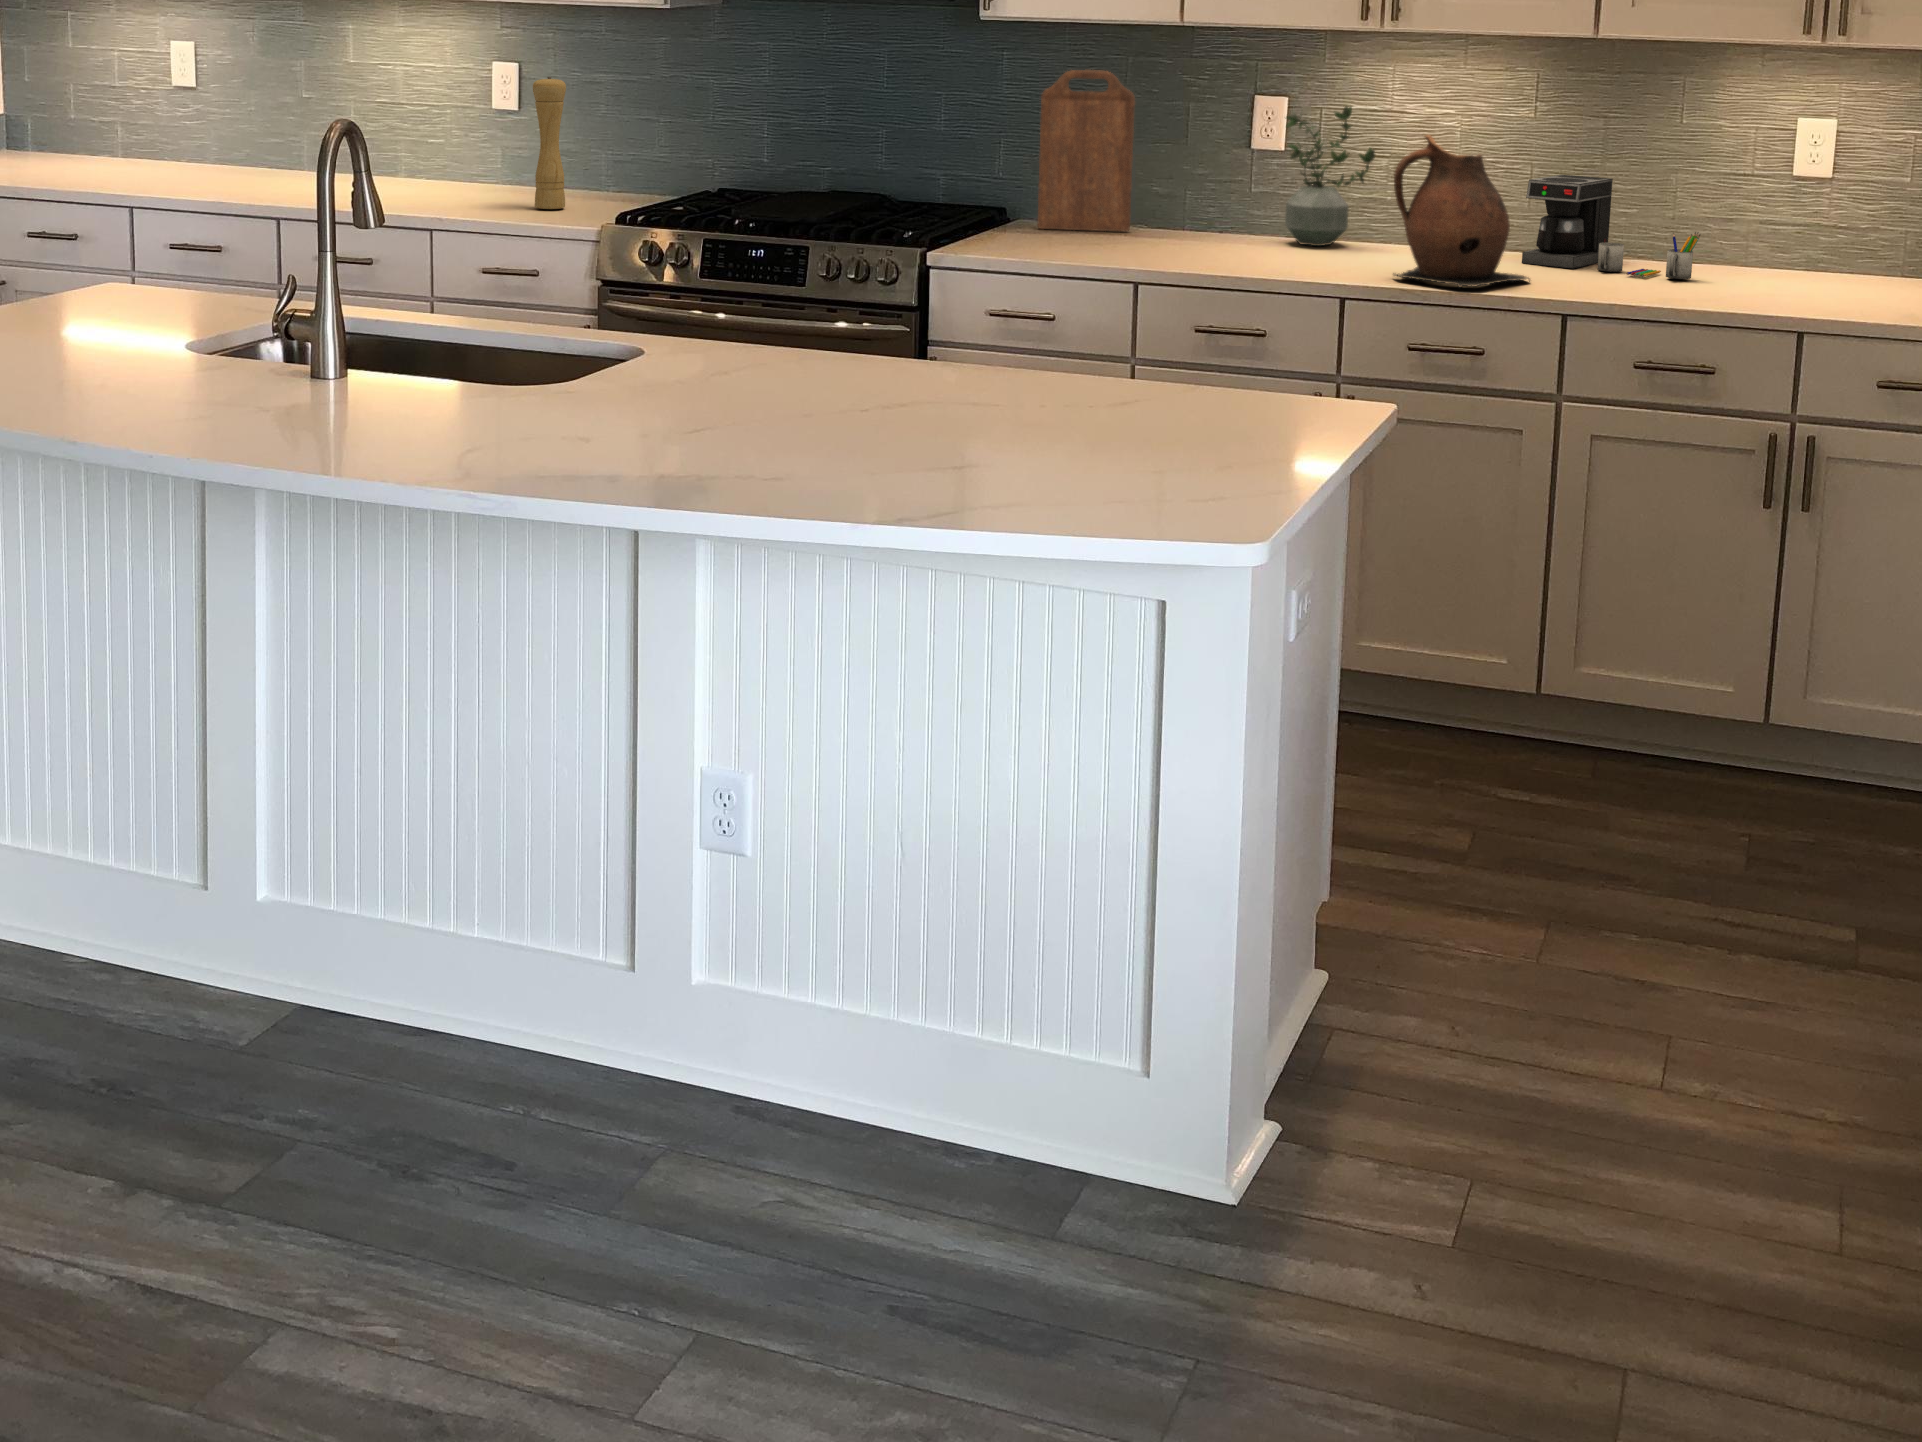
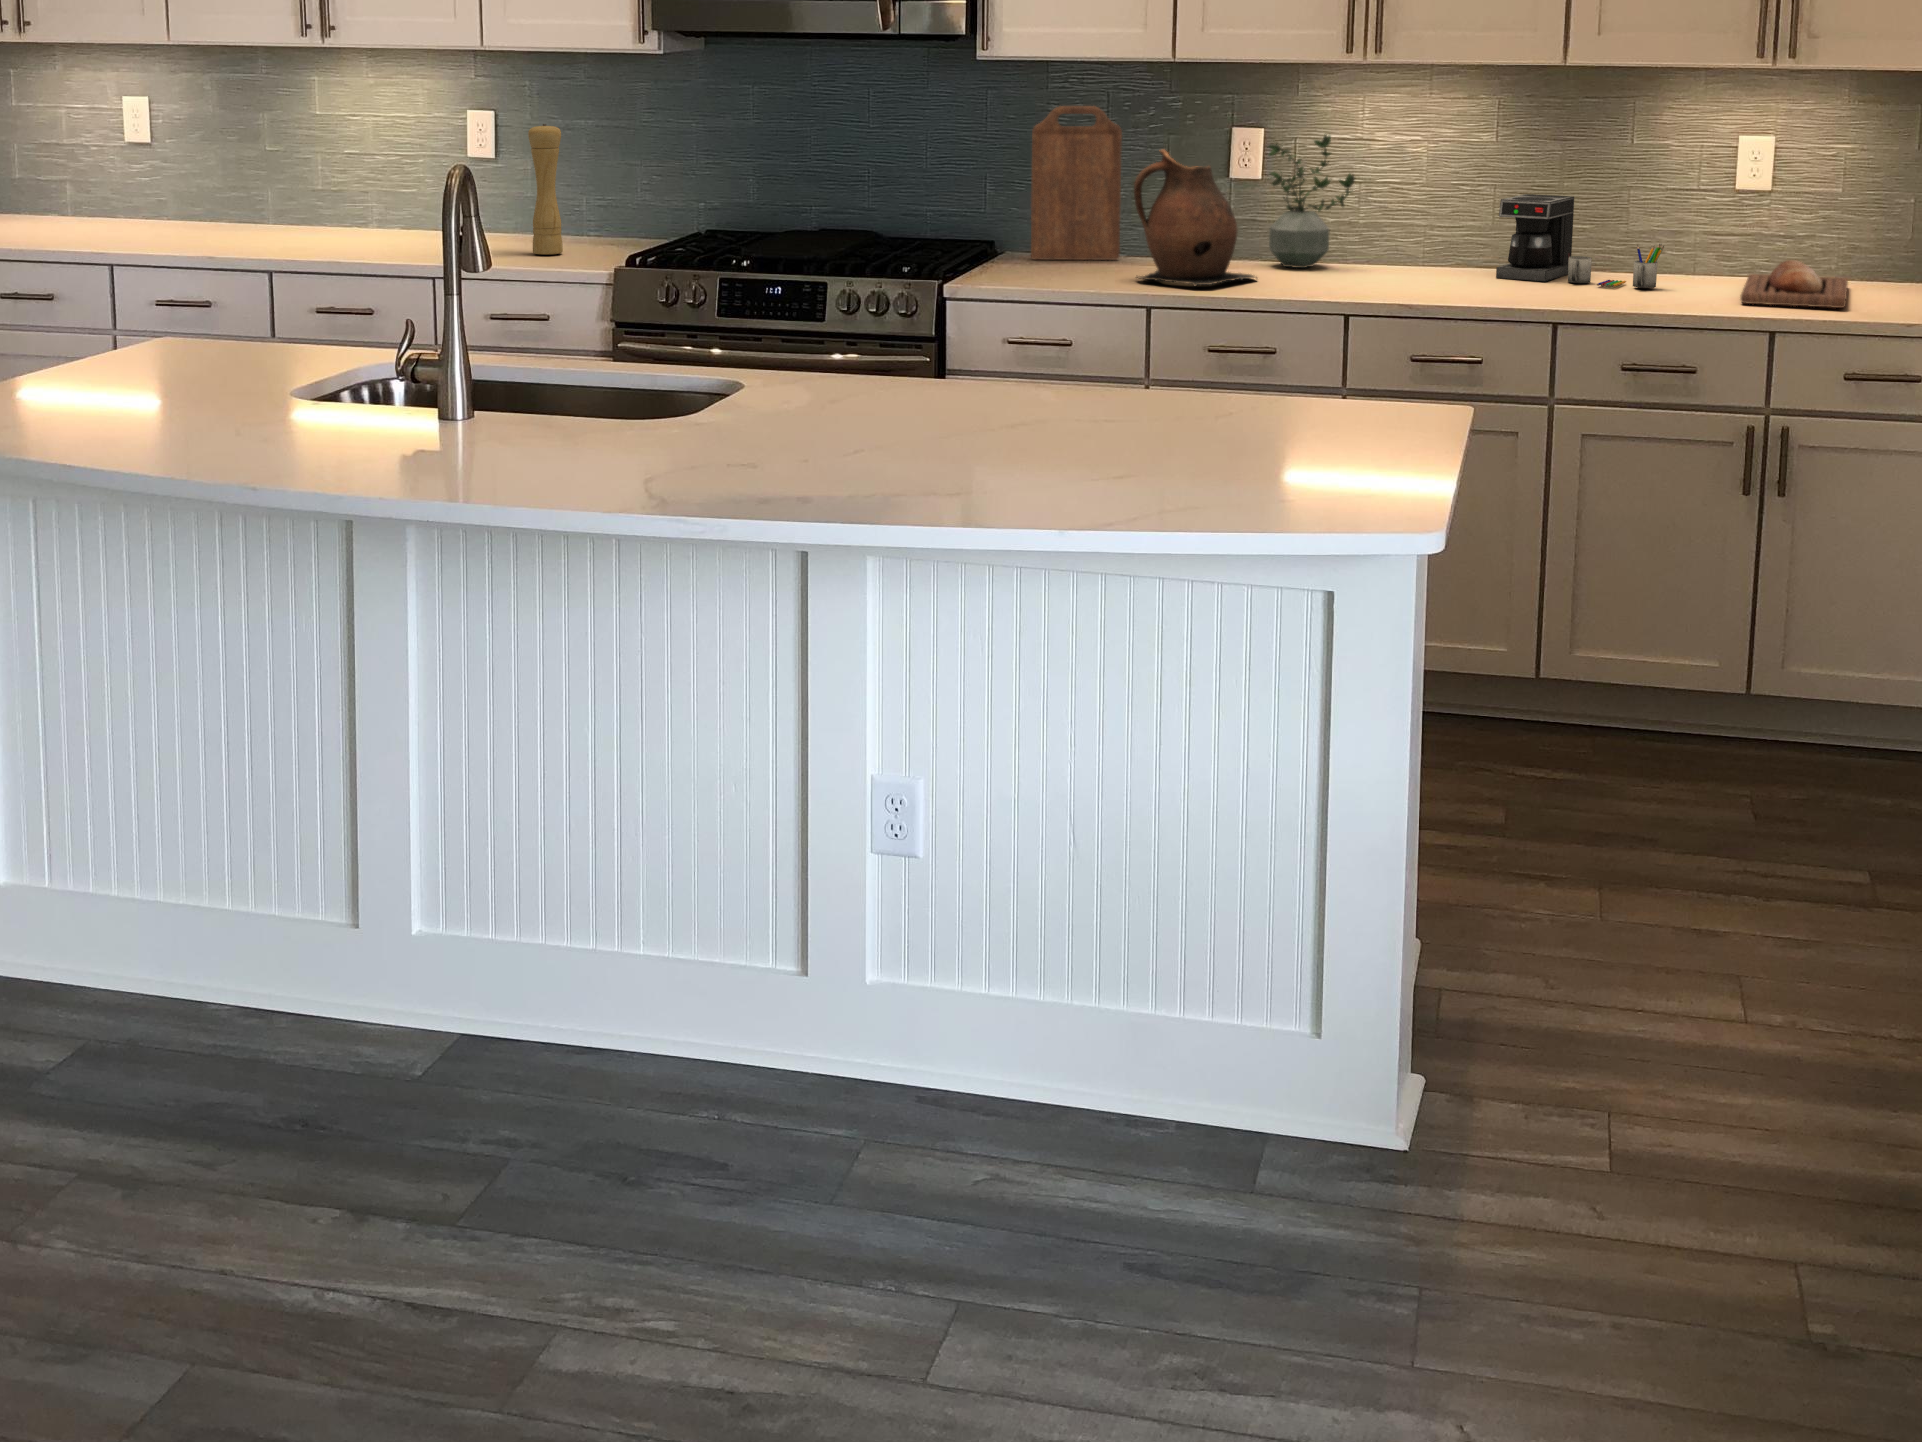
ceramic pitcher: present [1393,135,1530,288] -> present [1134,150,1256,286]
bread loaf: none [1775,254,1908,308] -> present [1740,260,1848,308]

